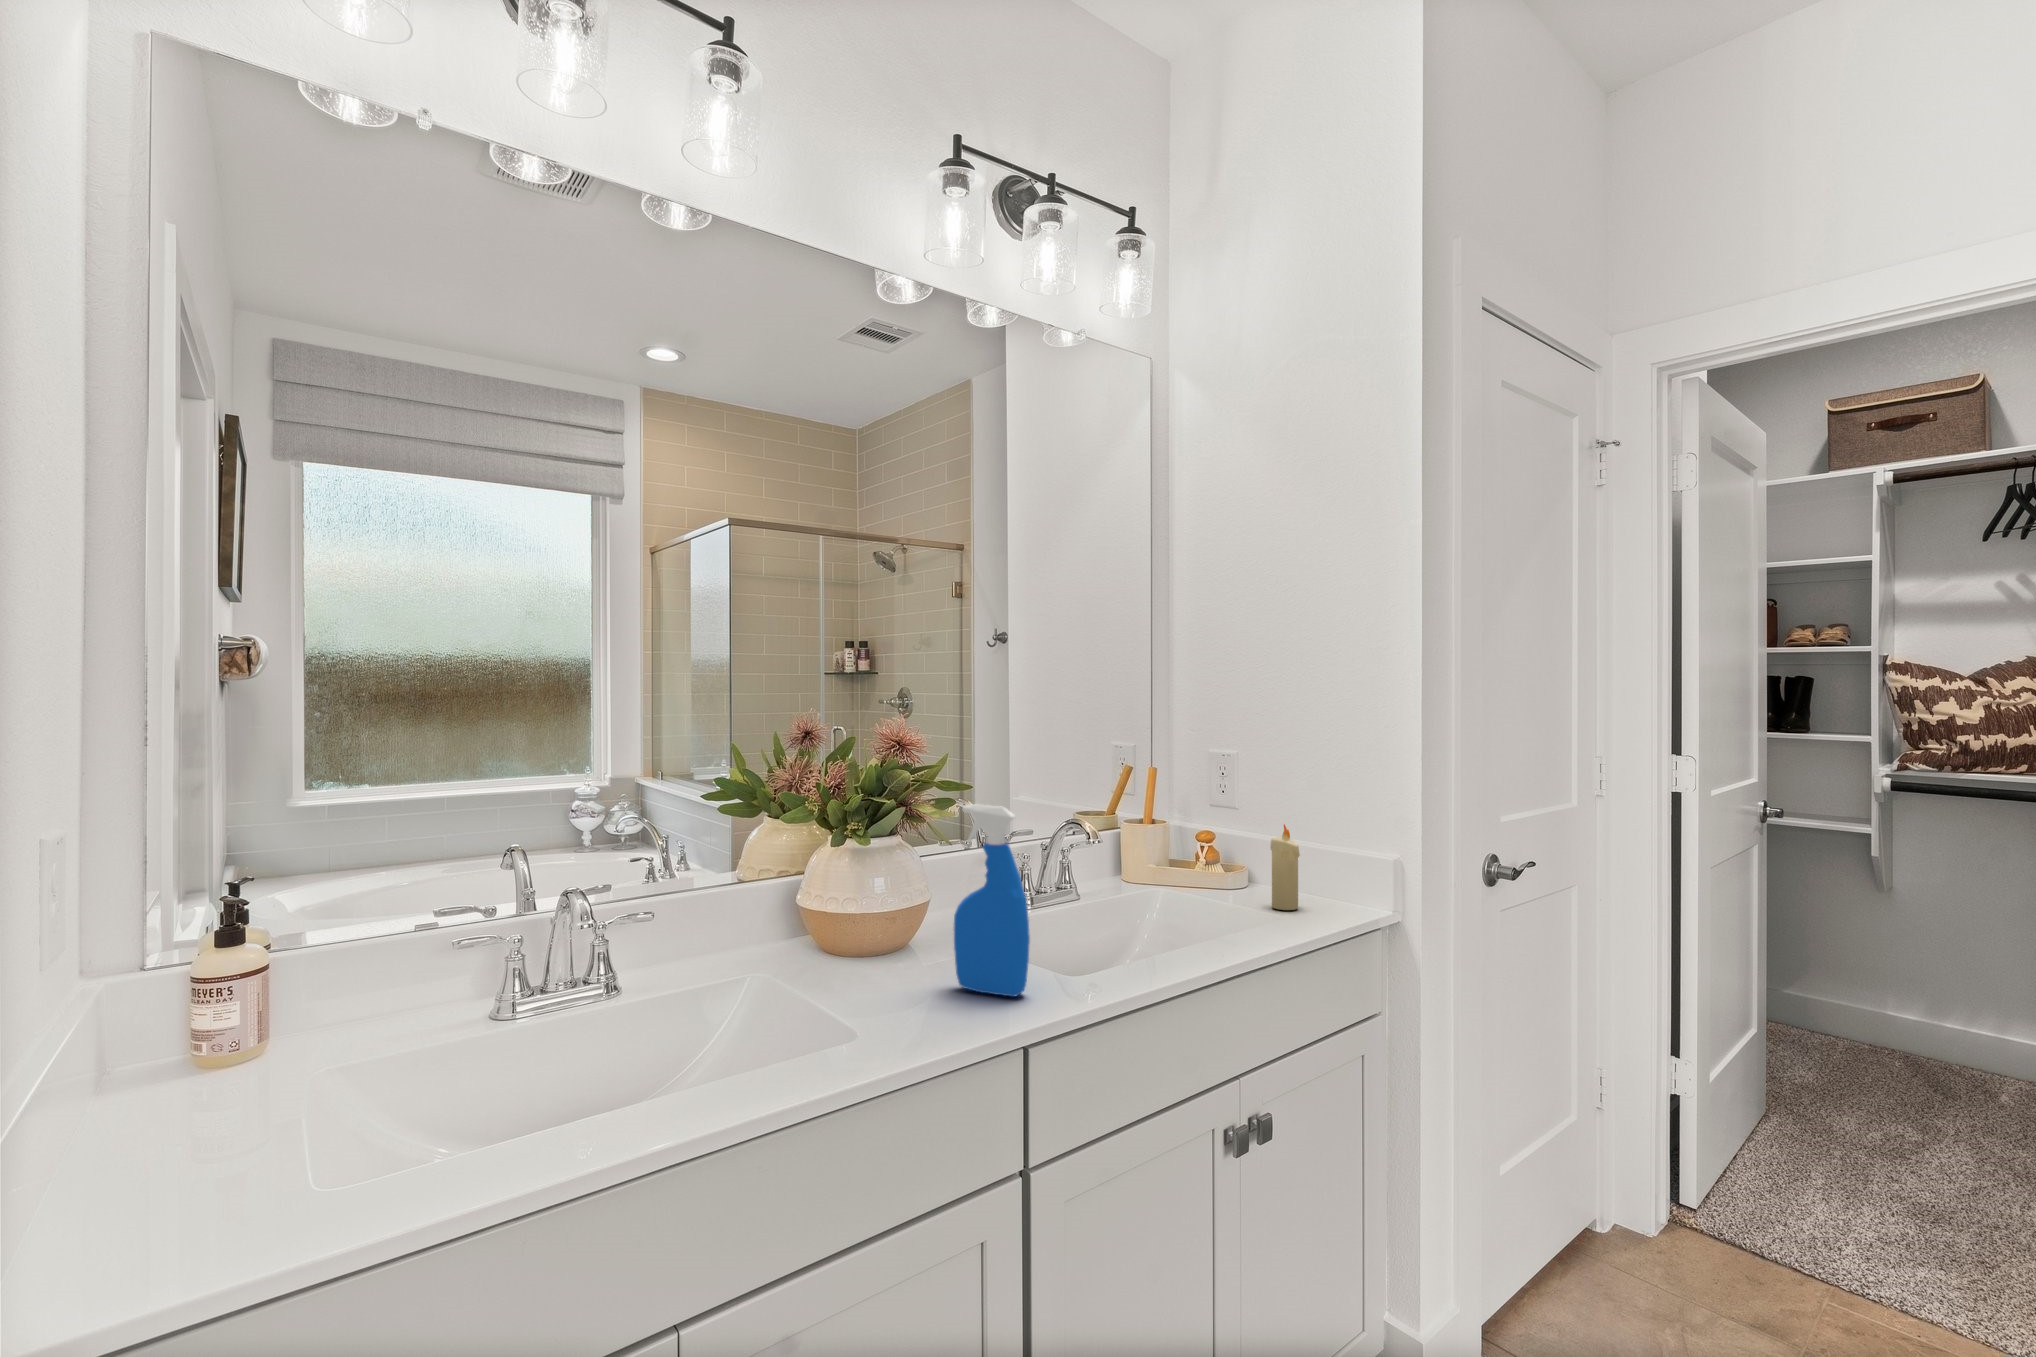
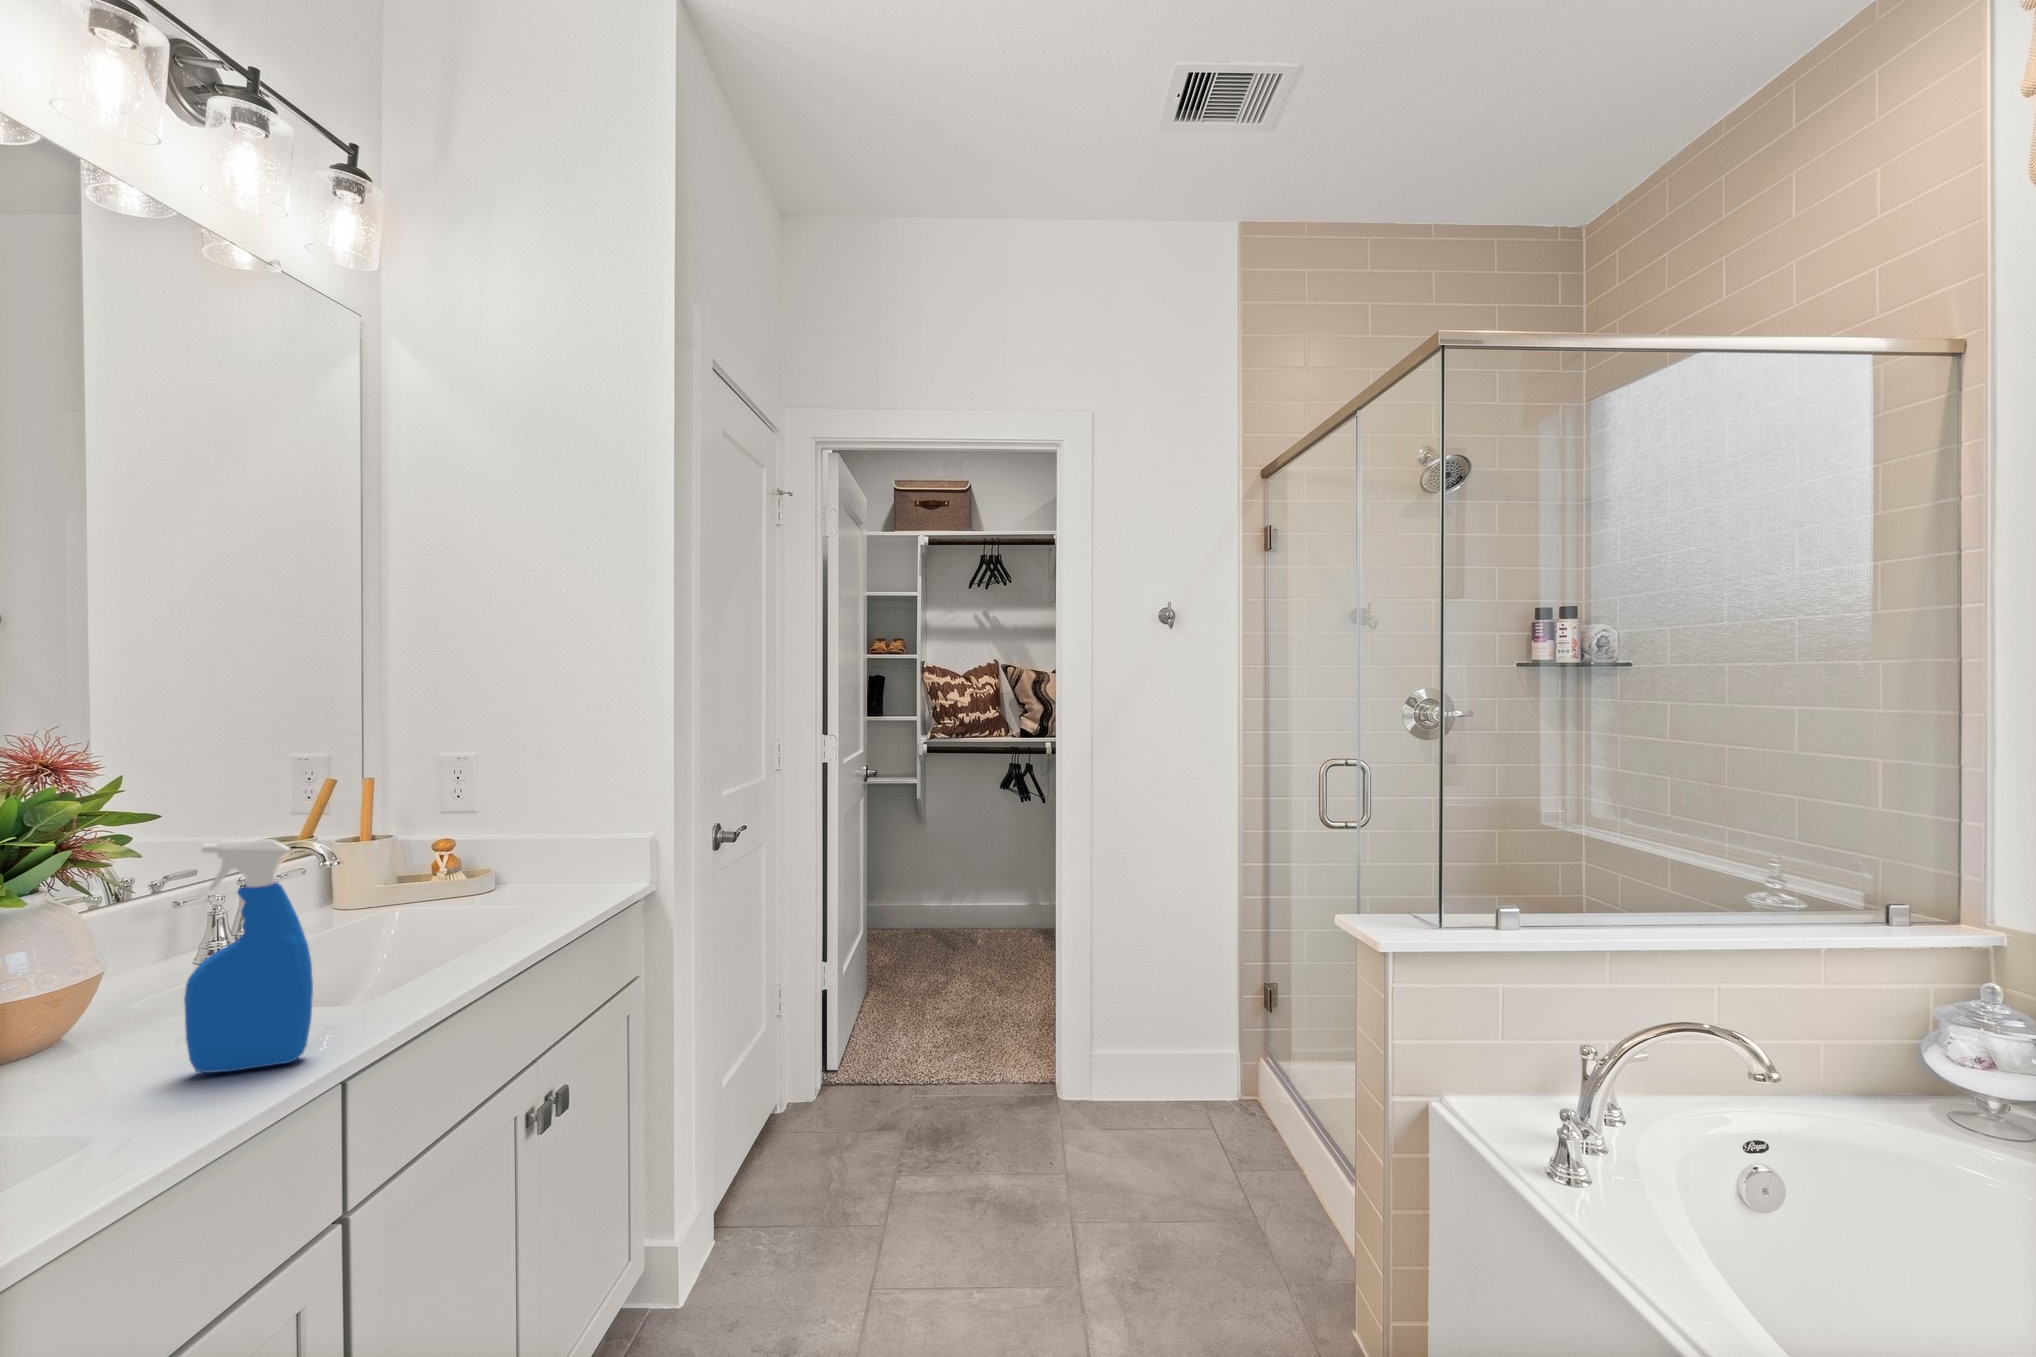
candle: present [1270,824,1300,910] -> none [533,821,564,905]

